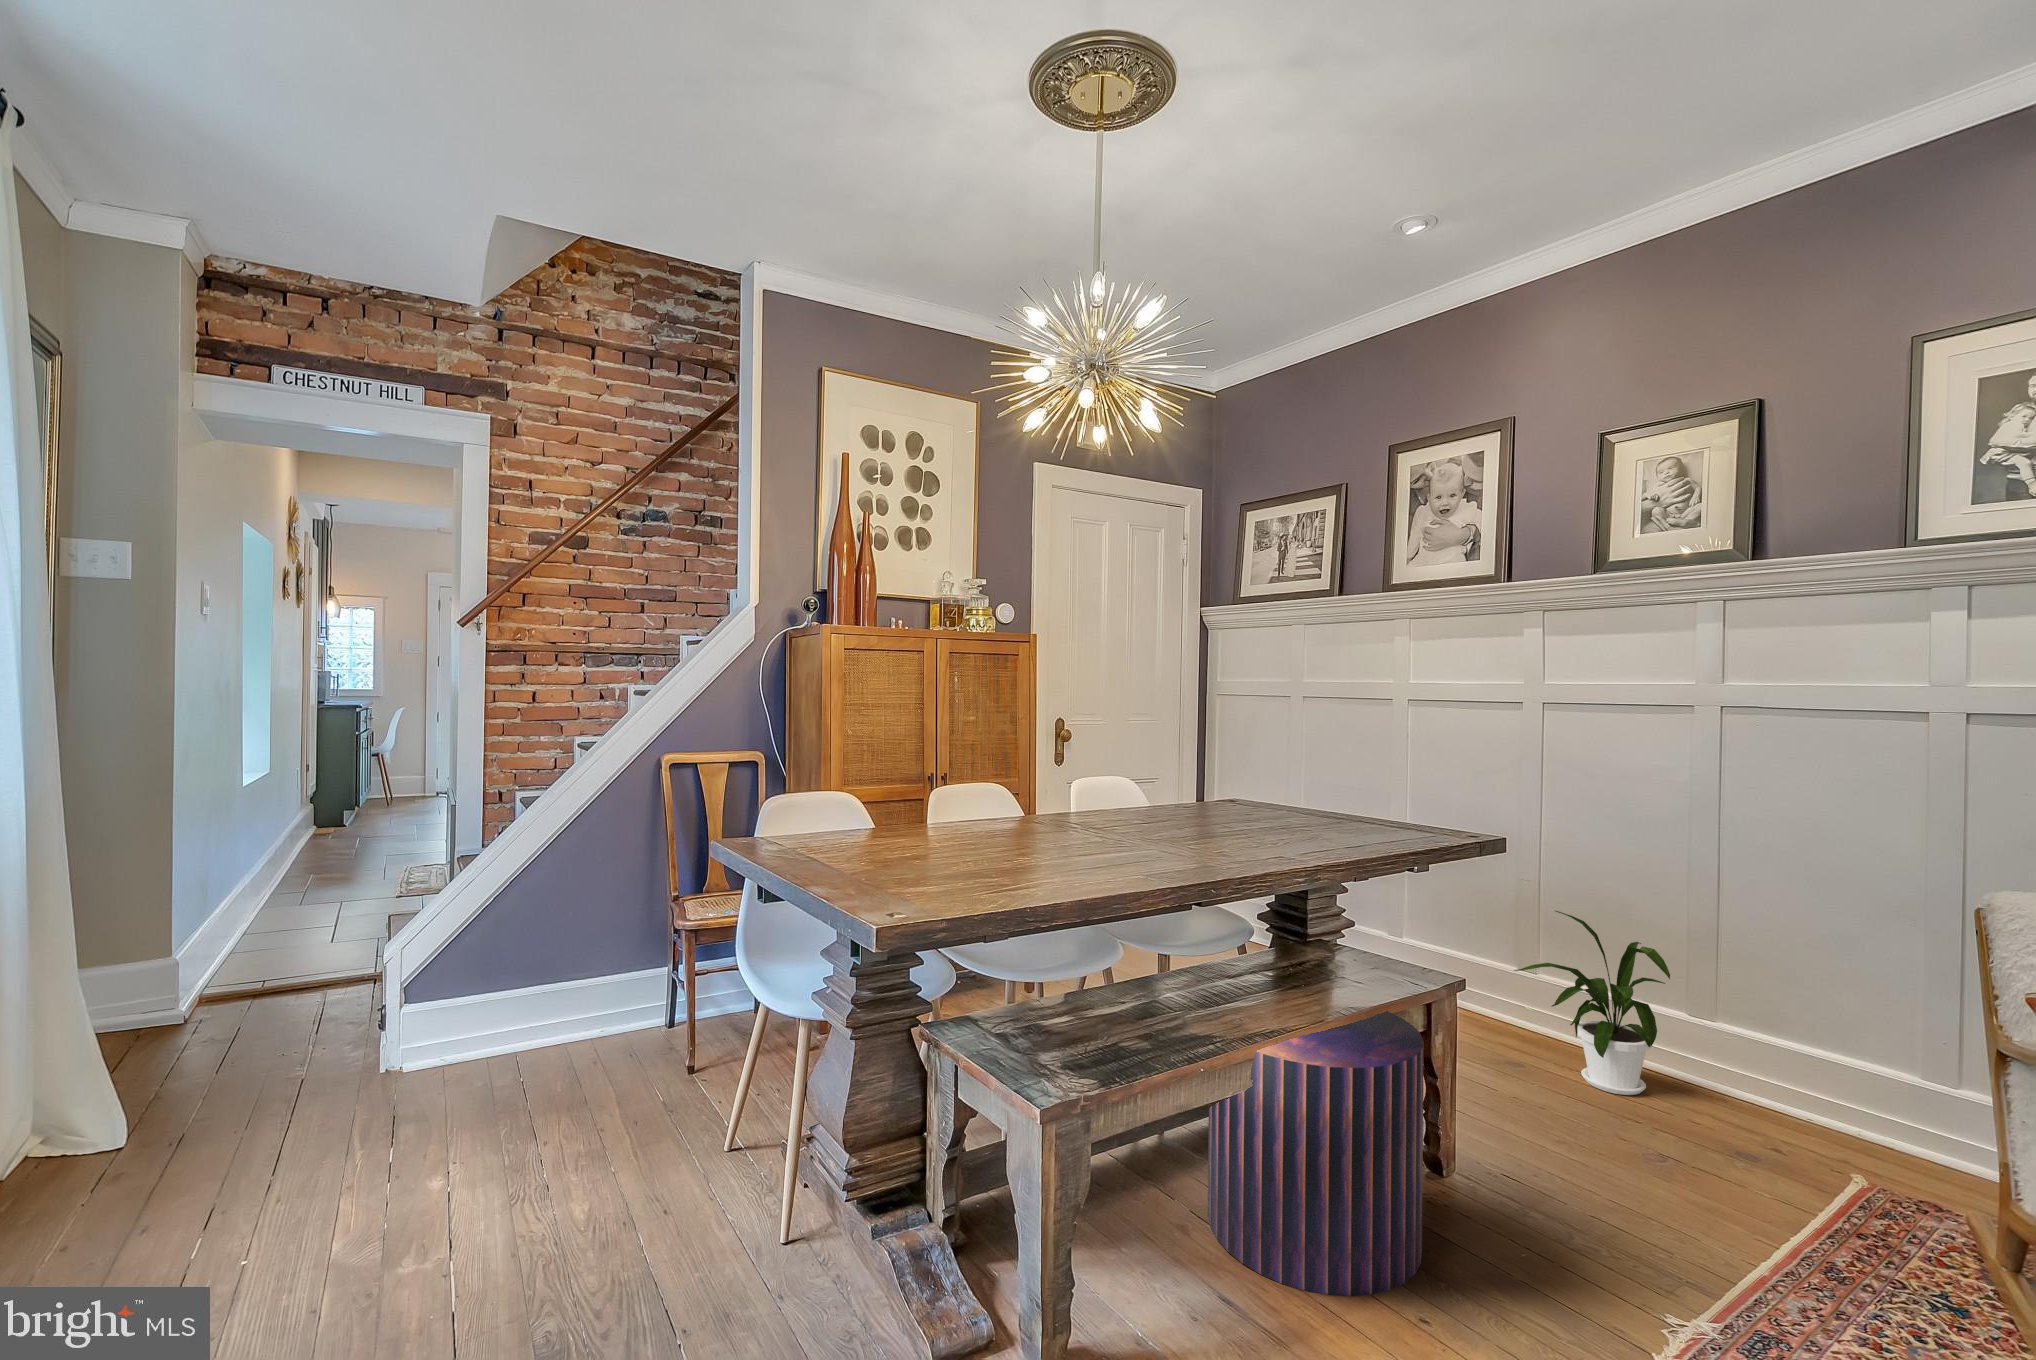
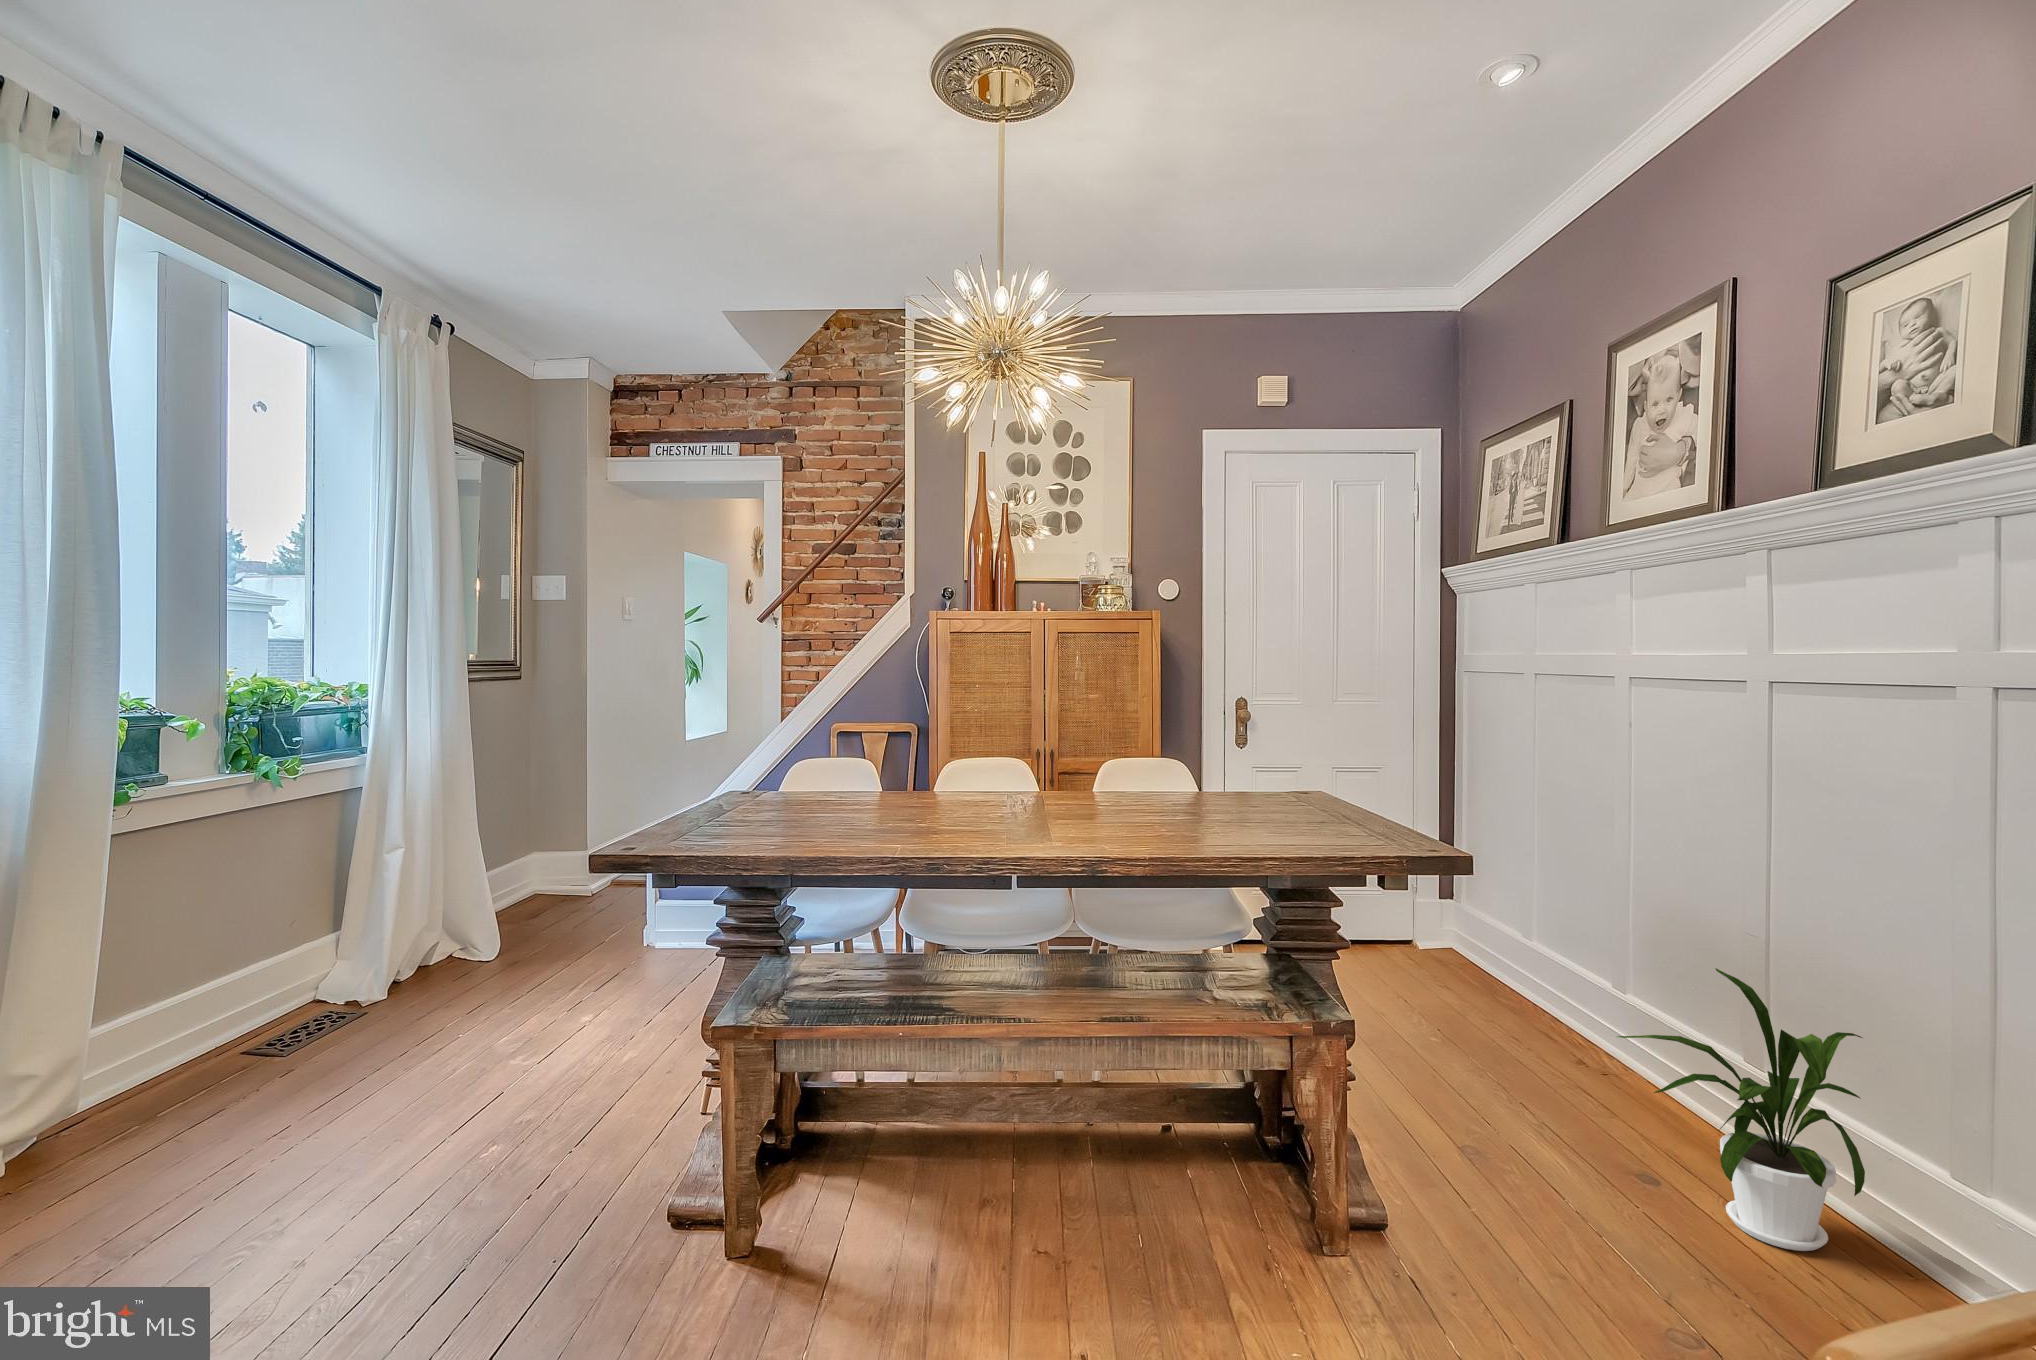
pouf: present [1208,1011,1424,1296] -> none [1006,976,1227,1300]

